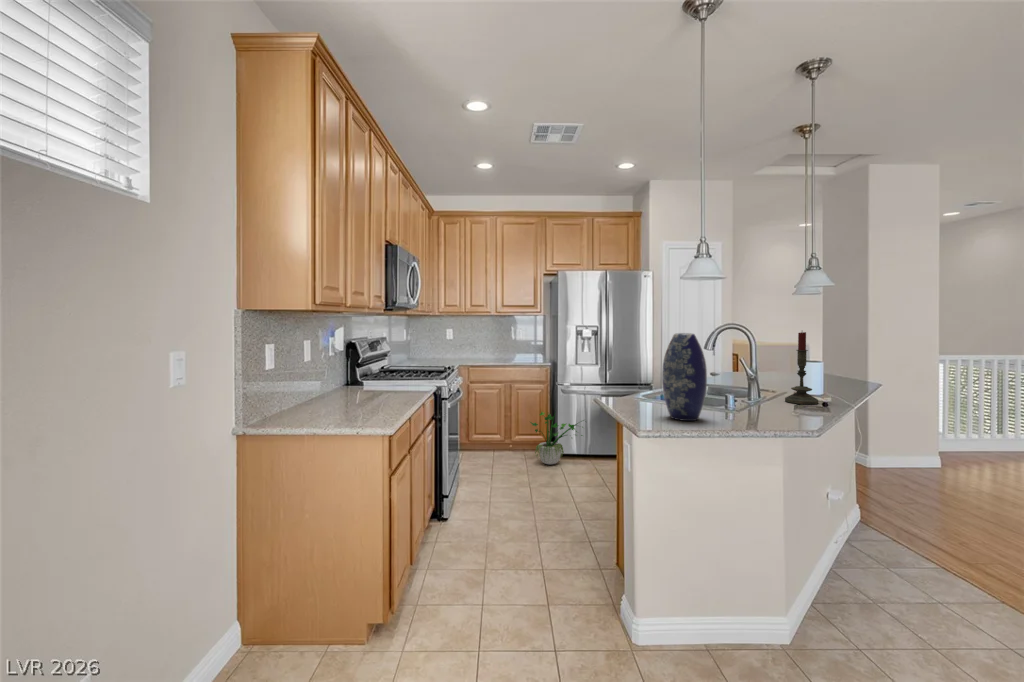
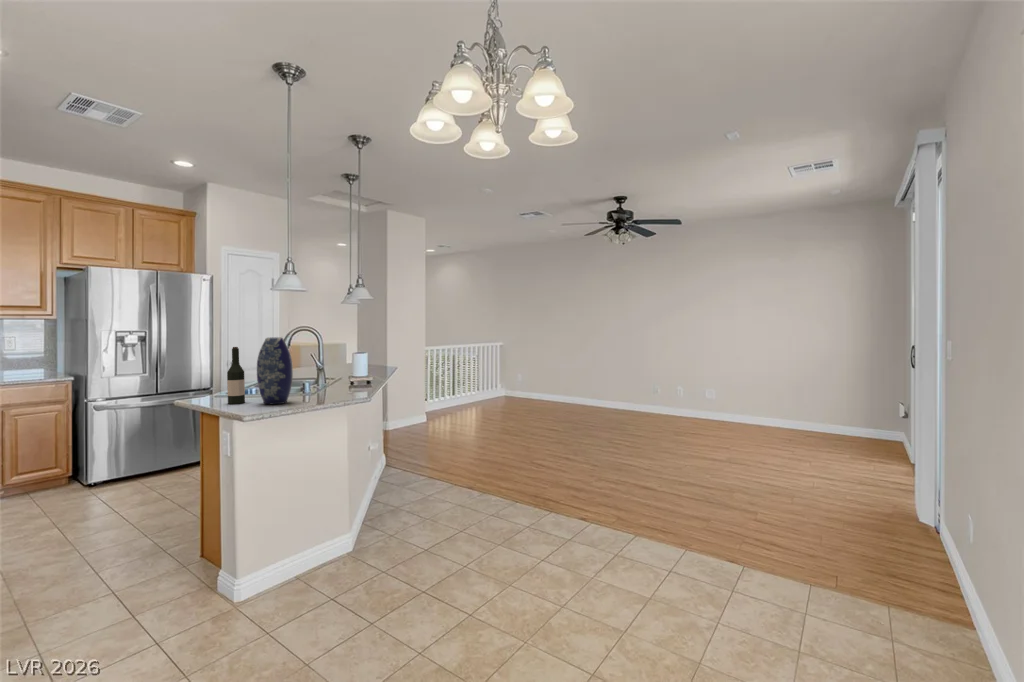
candle: present [785,332,818,404] -> none [342,334,363,386]
wine bottle: none [633,344,652,412] -> present [227,347,245,404]
potted plant: present [530,412,583,465] -> none [46,420,141,498]

